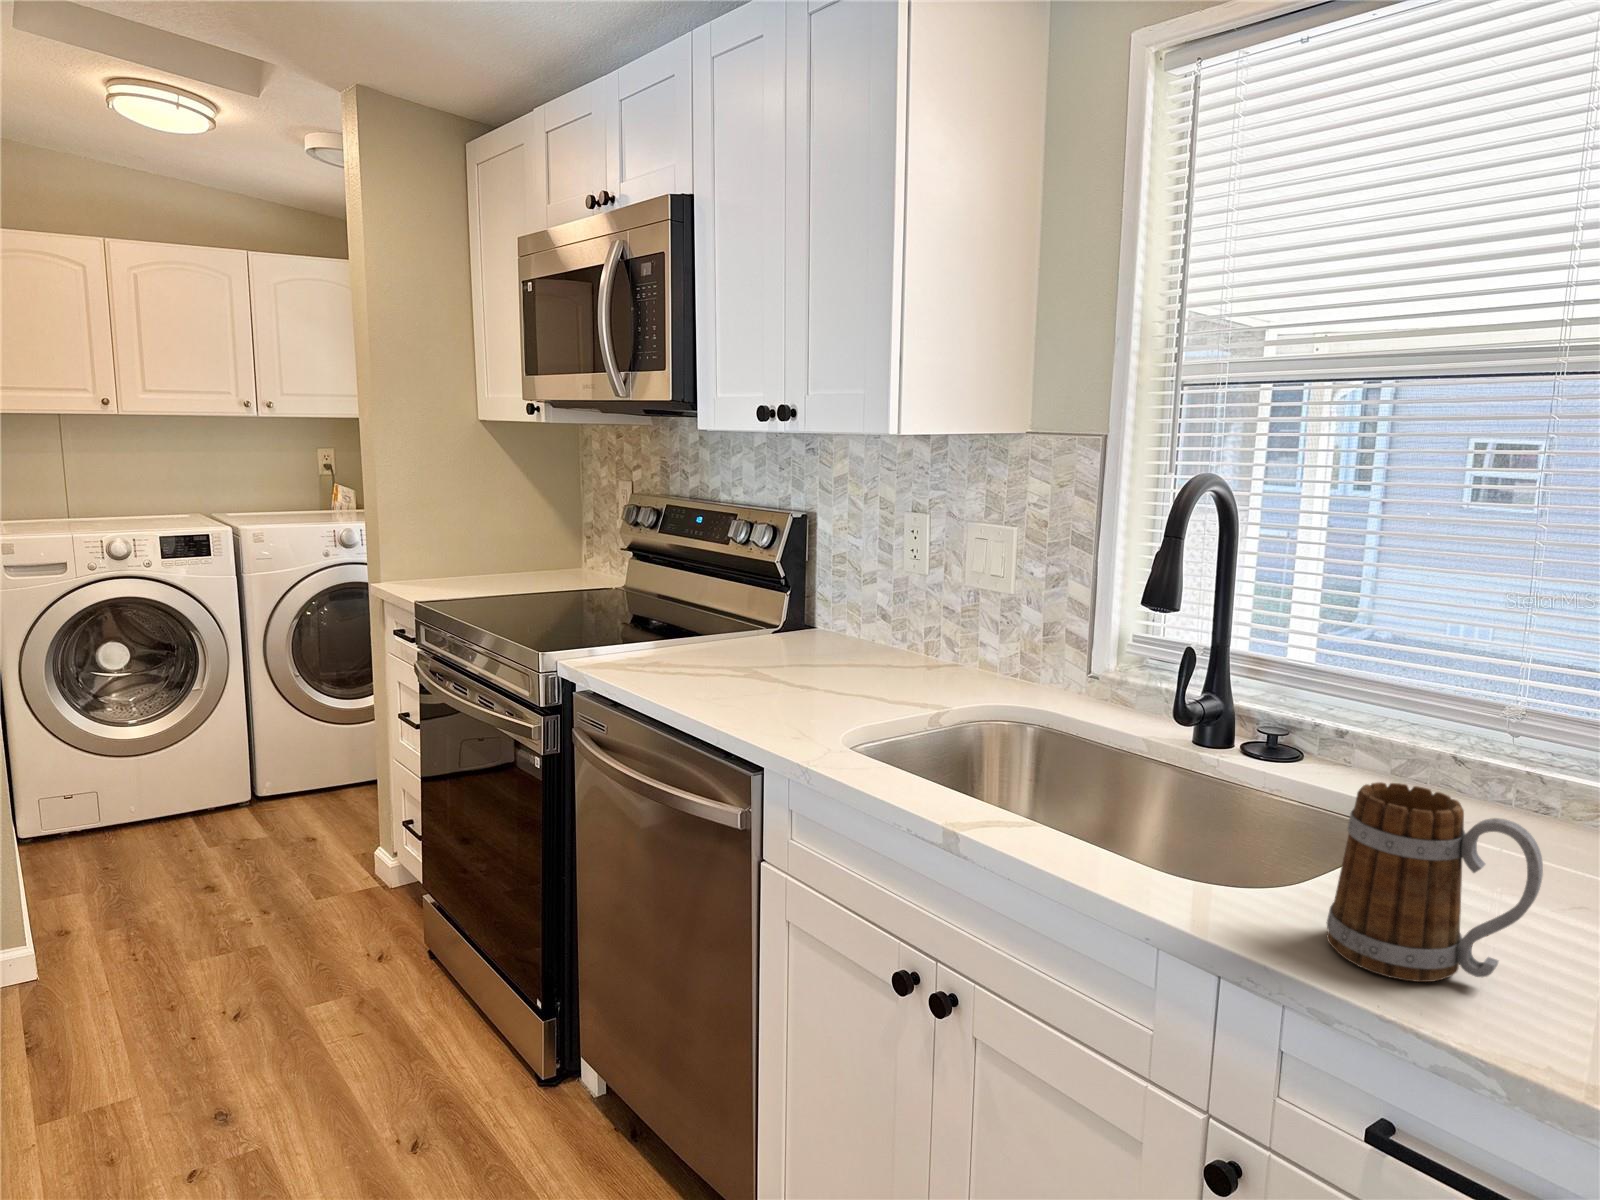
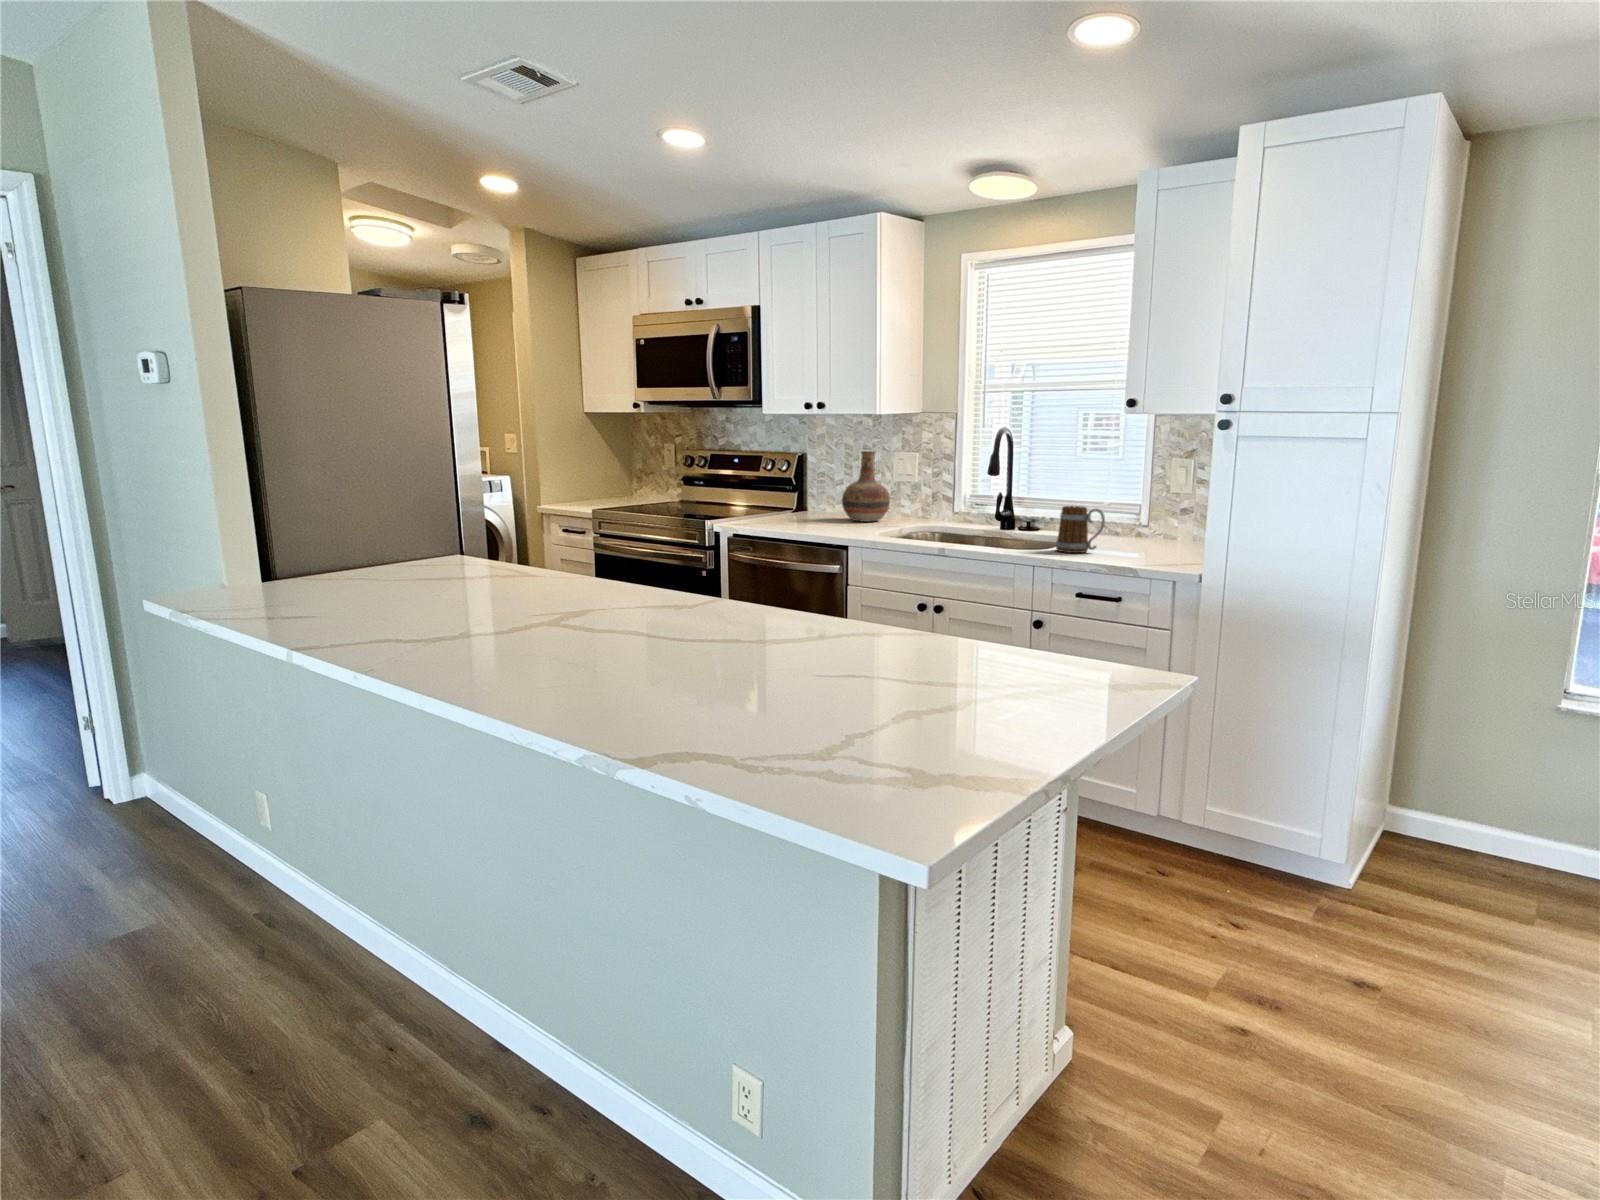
vase: none [829,518,939,681] -> present [842,451,890,522]

